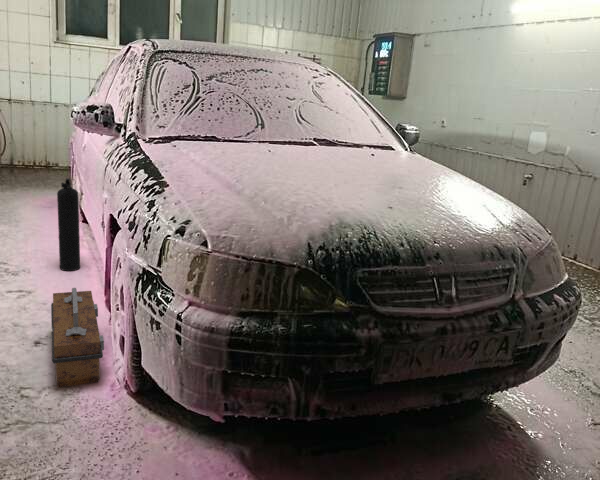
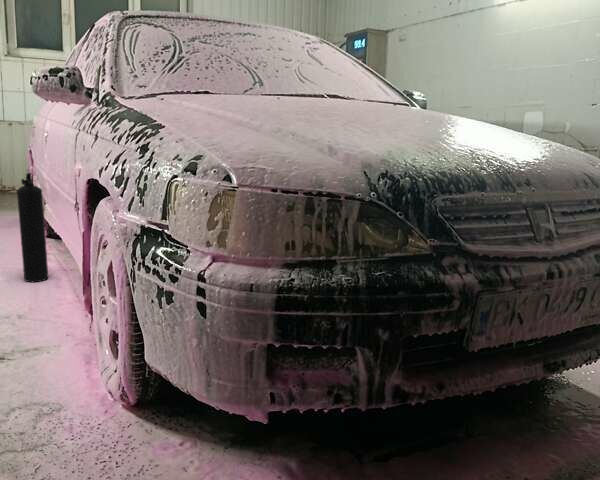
toolbox: present [51,288,104,387] -> none [17,286,88,407]

